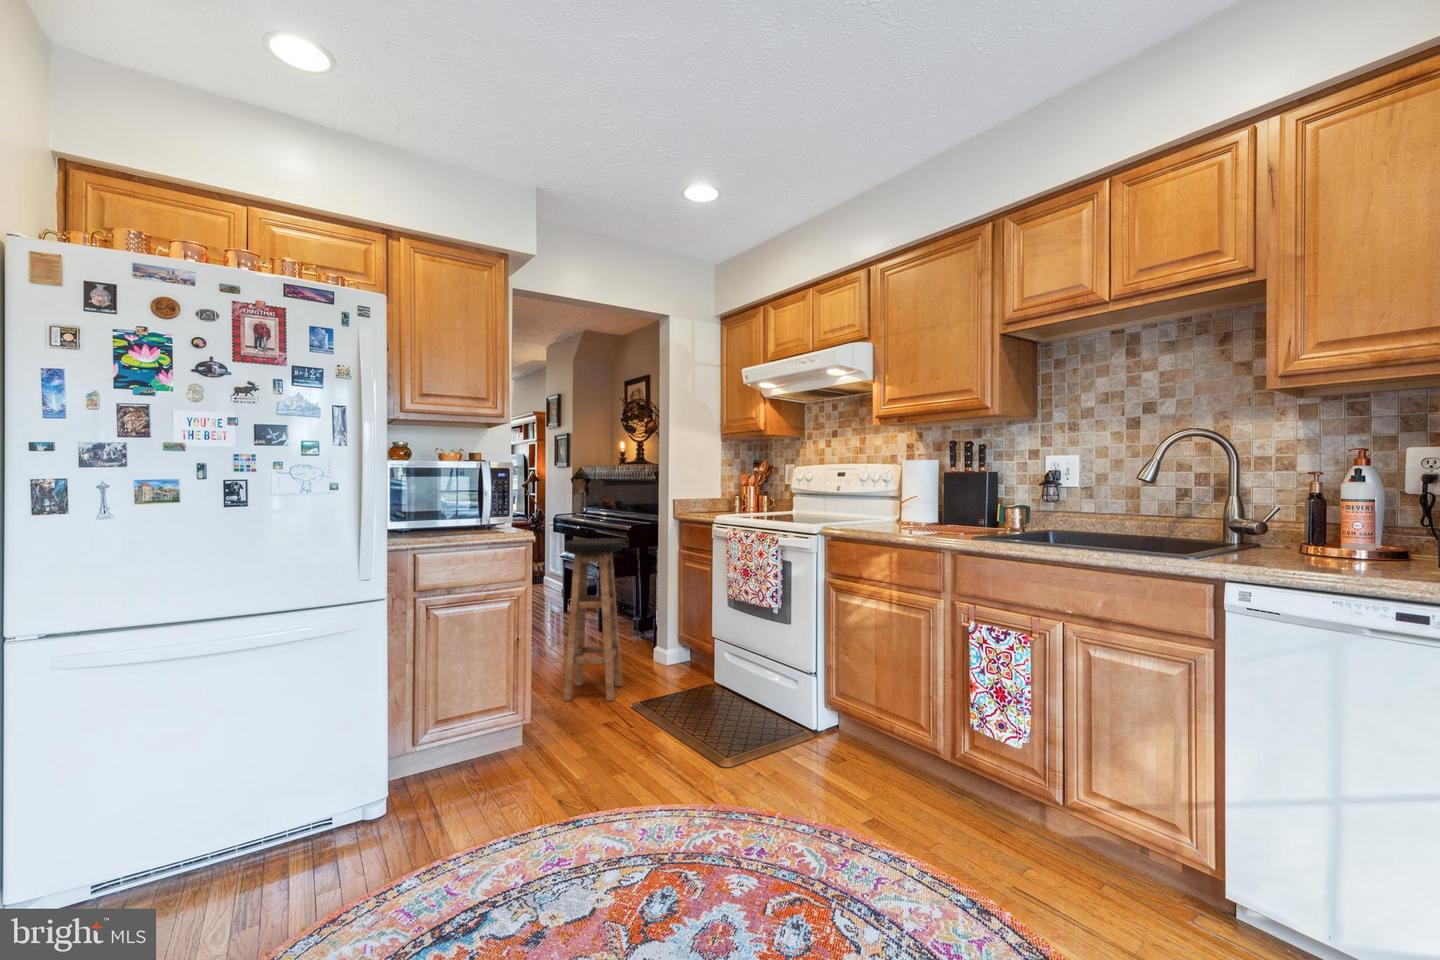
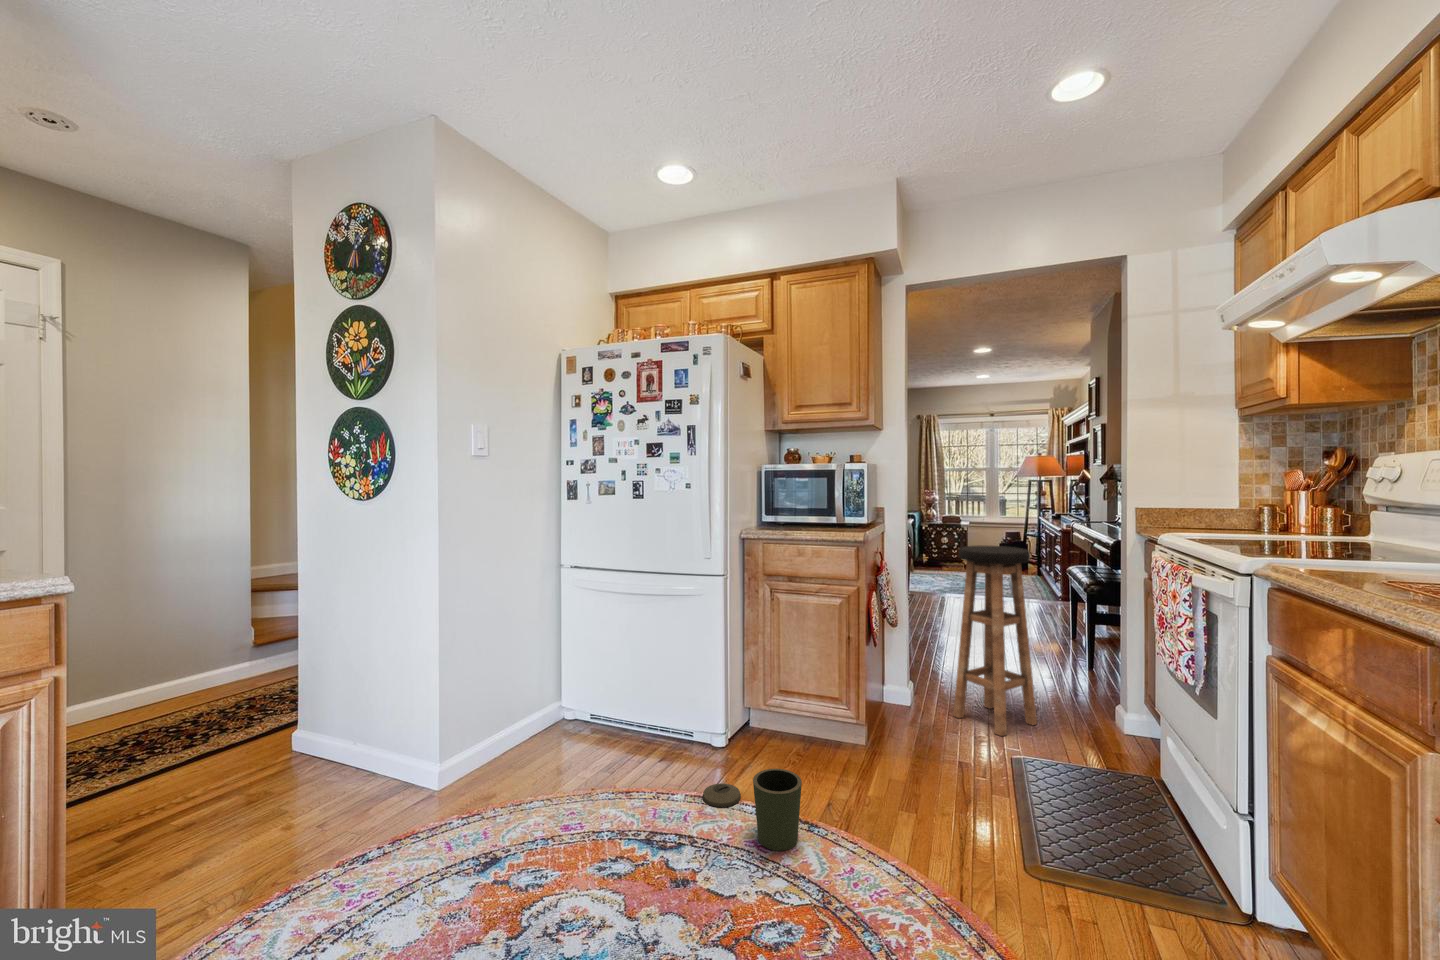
trash can: none [435,778,589,872] -> present [703,769,802,851]

